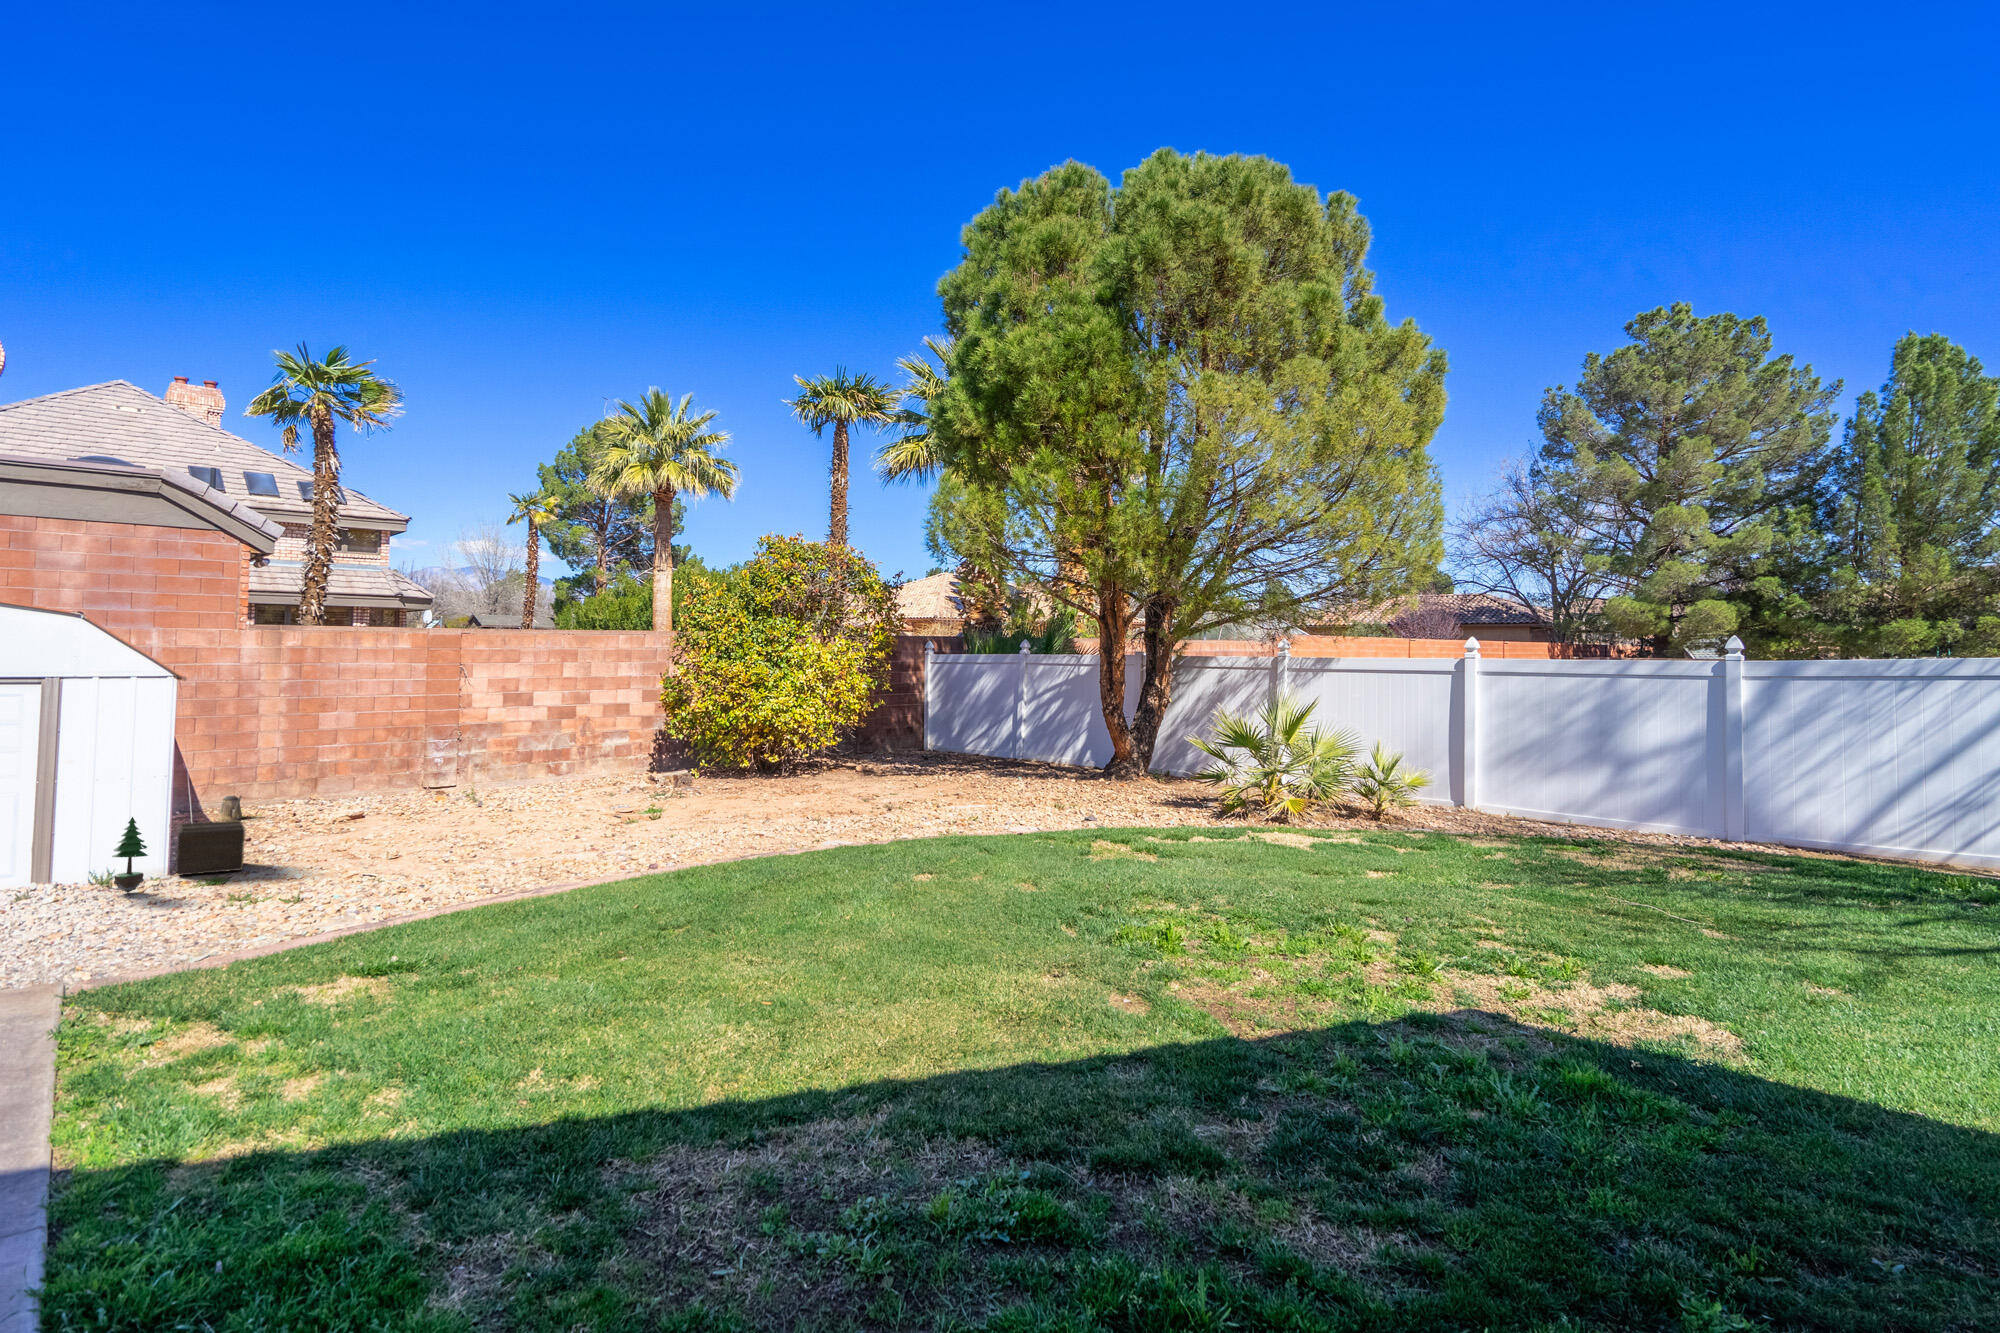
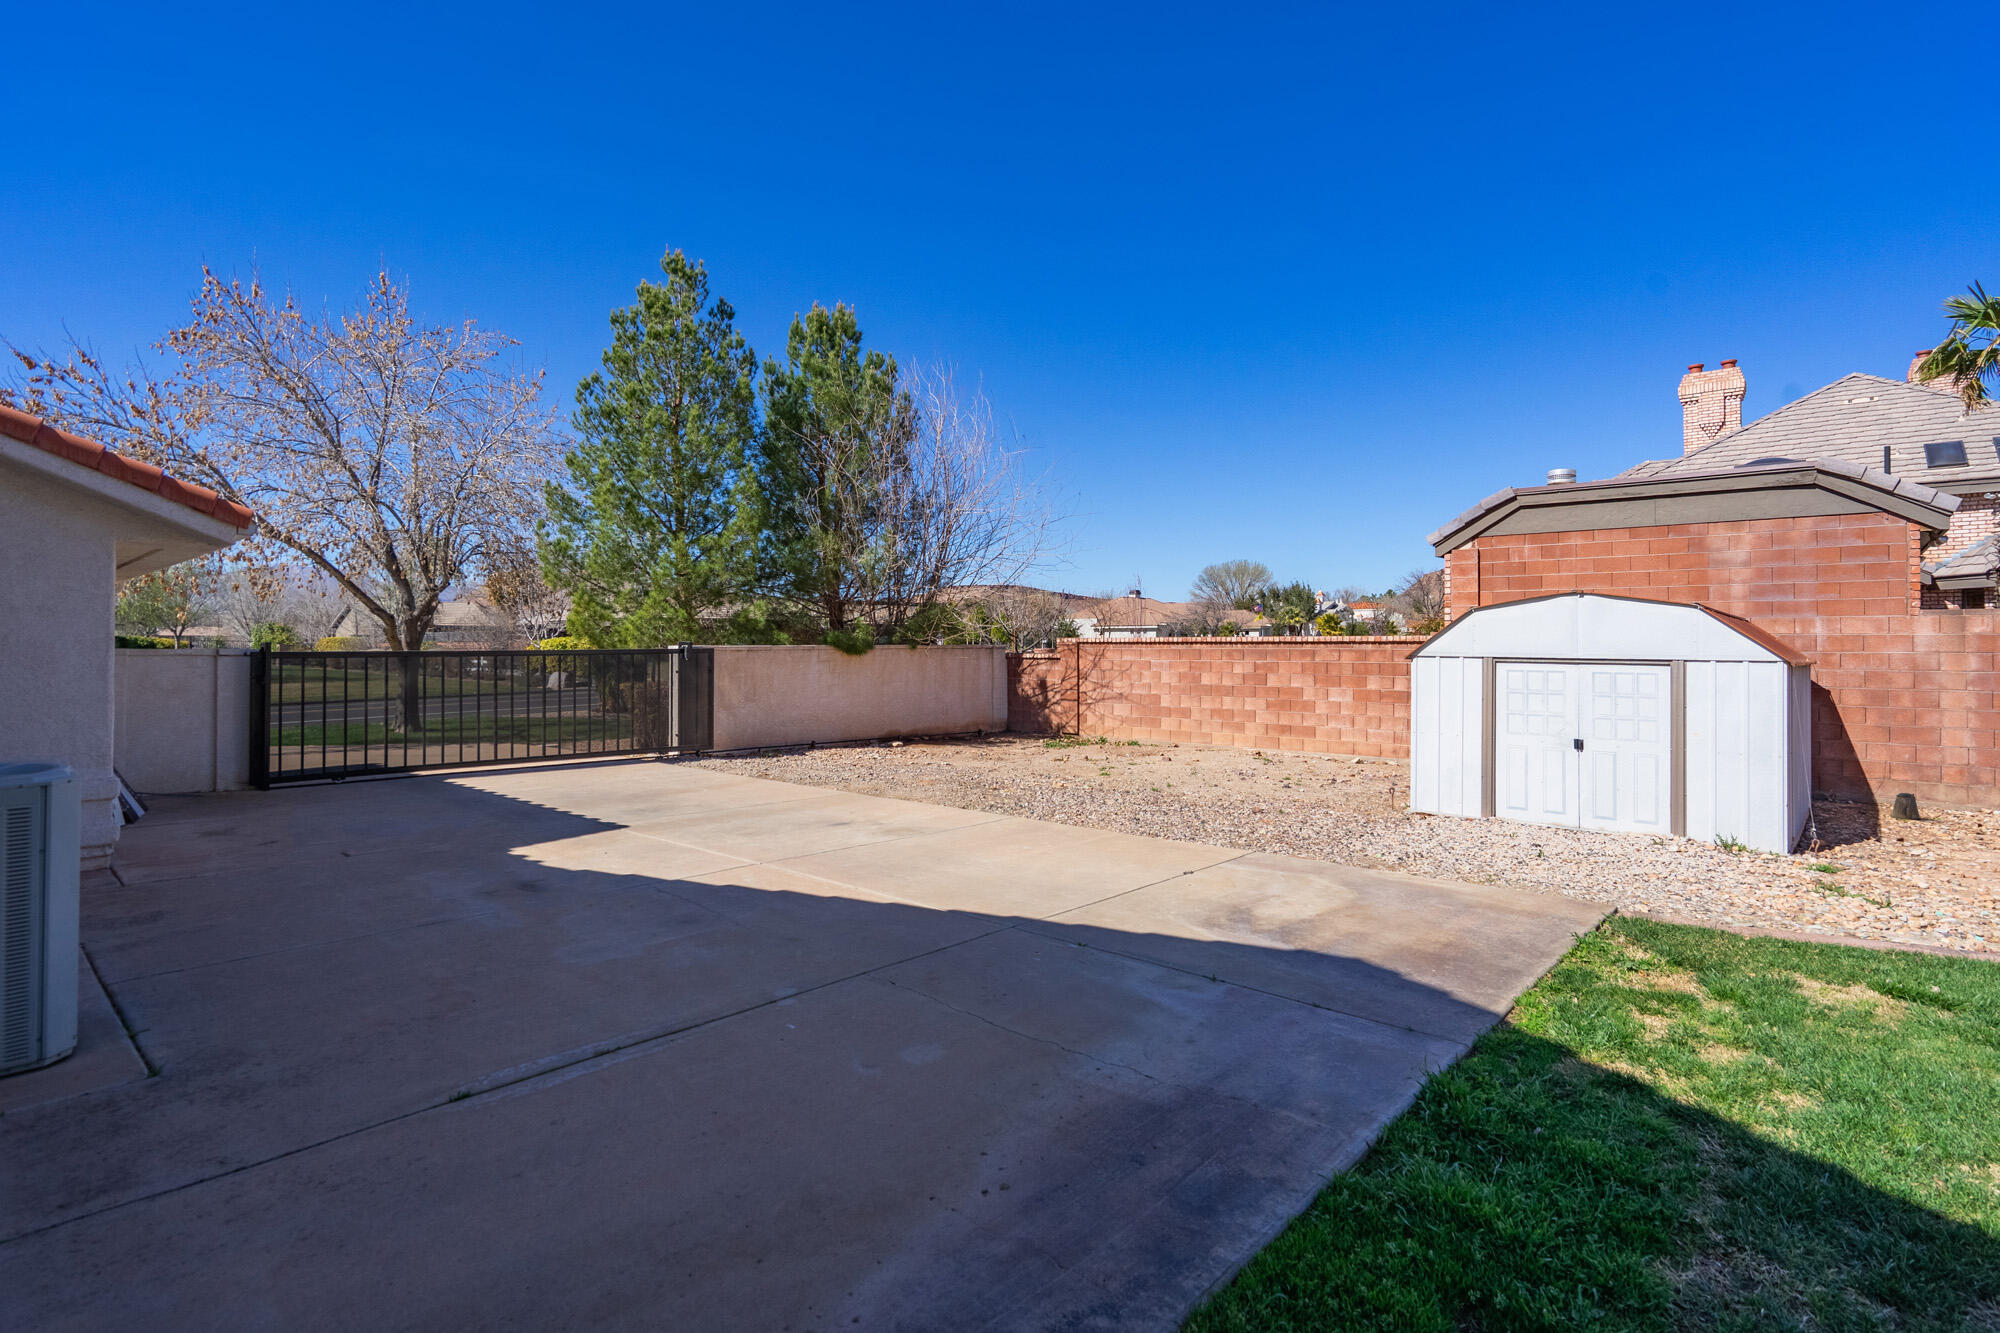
potted tree: present [112,817,148,893] -> none [1728,791,1760,861]
wooden crate: present [176,820,245,875] -> none [1797,807,1872,865]

